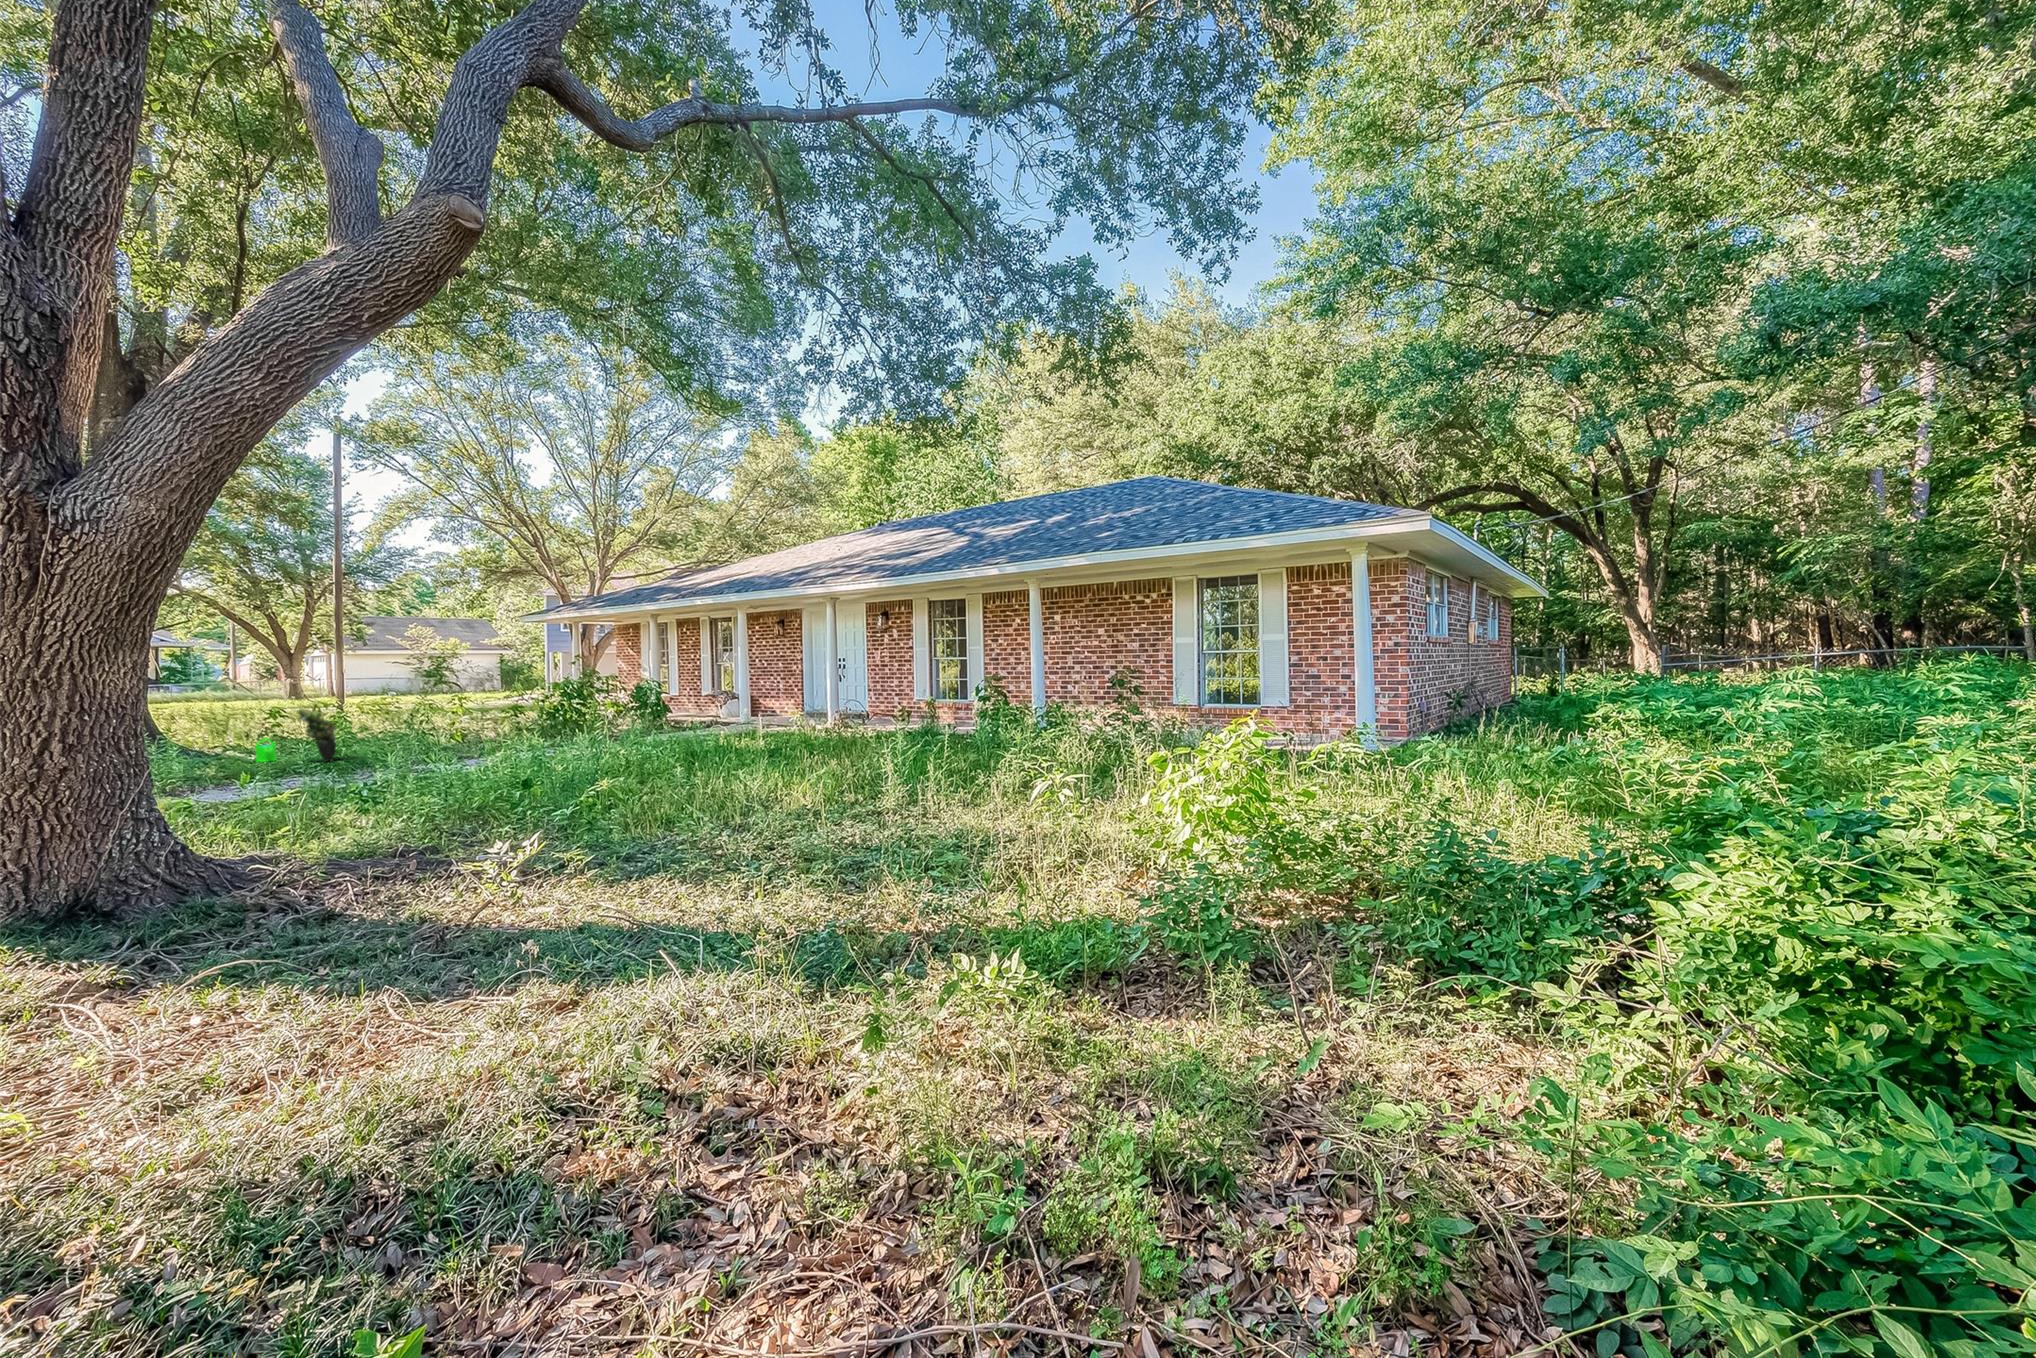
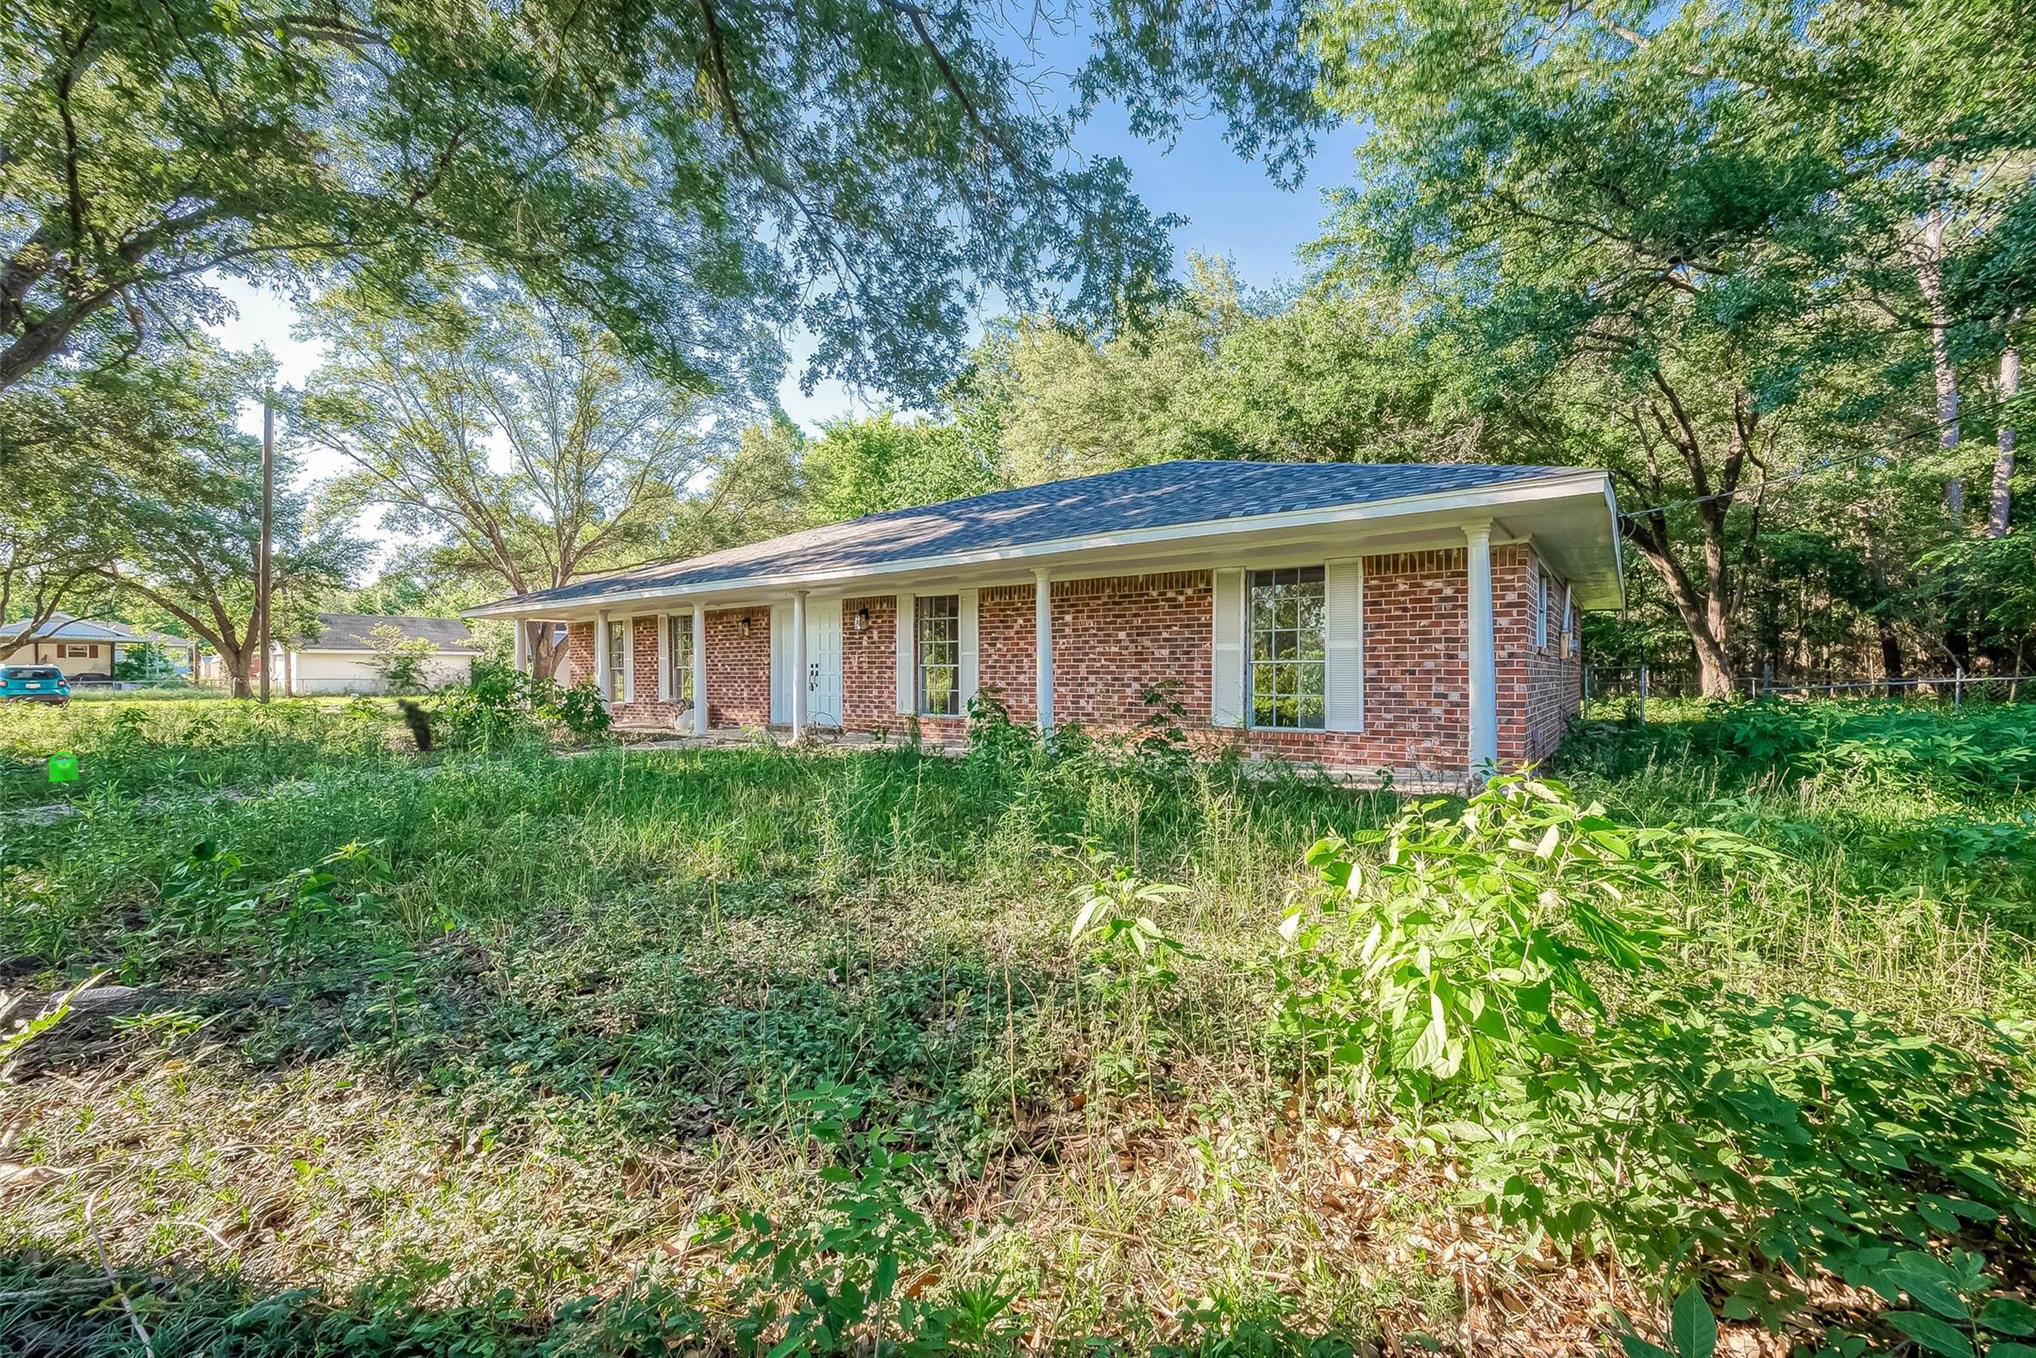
potted plant: present [295,708,337,762] -> present [394,698,433,751]

